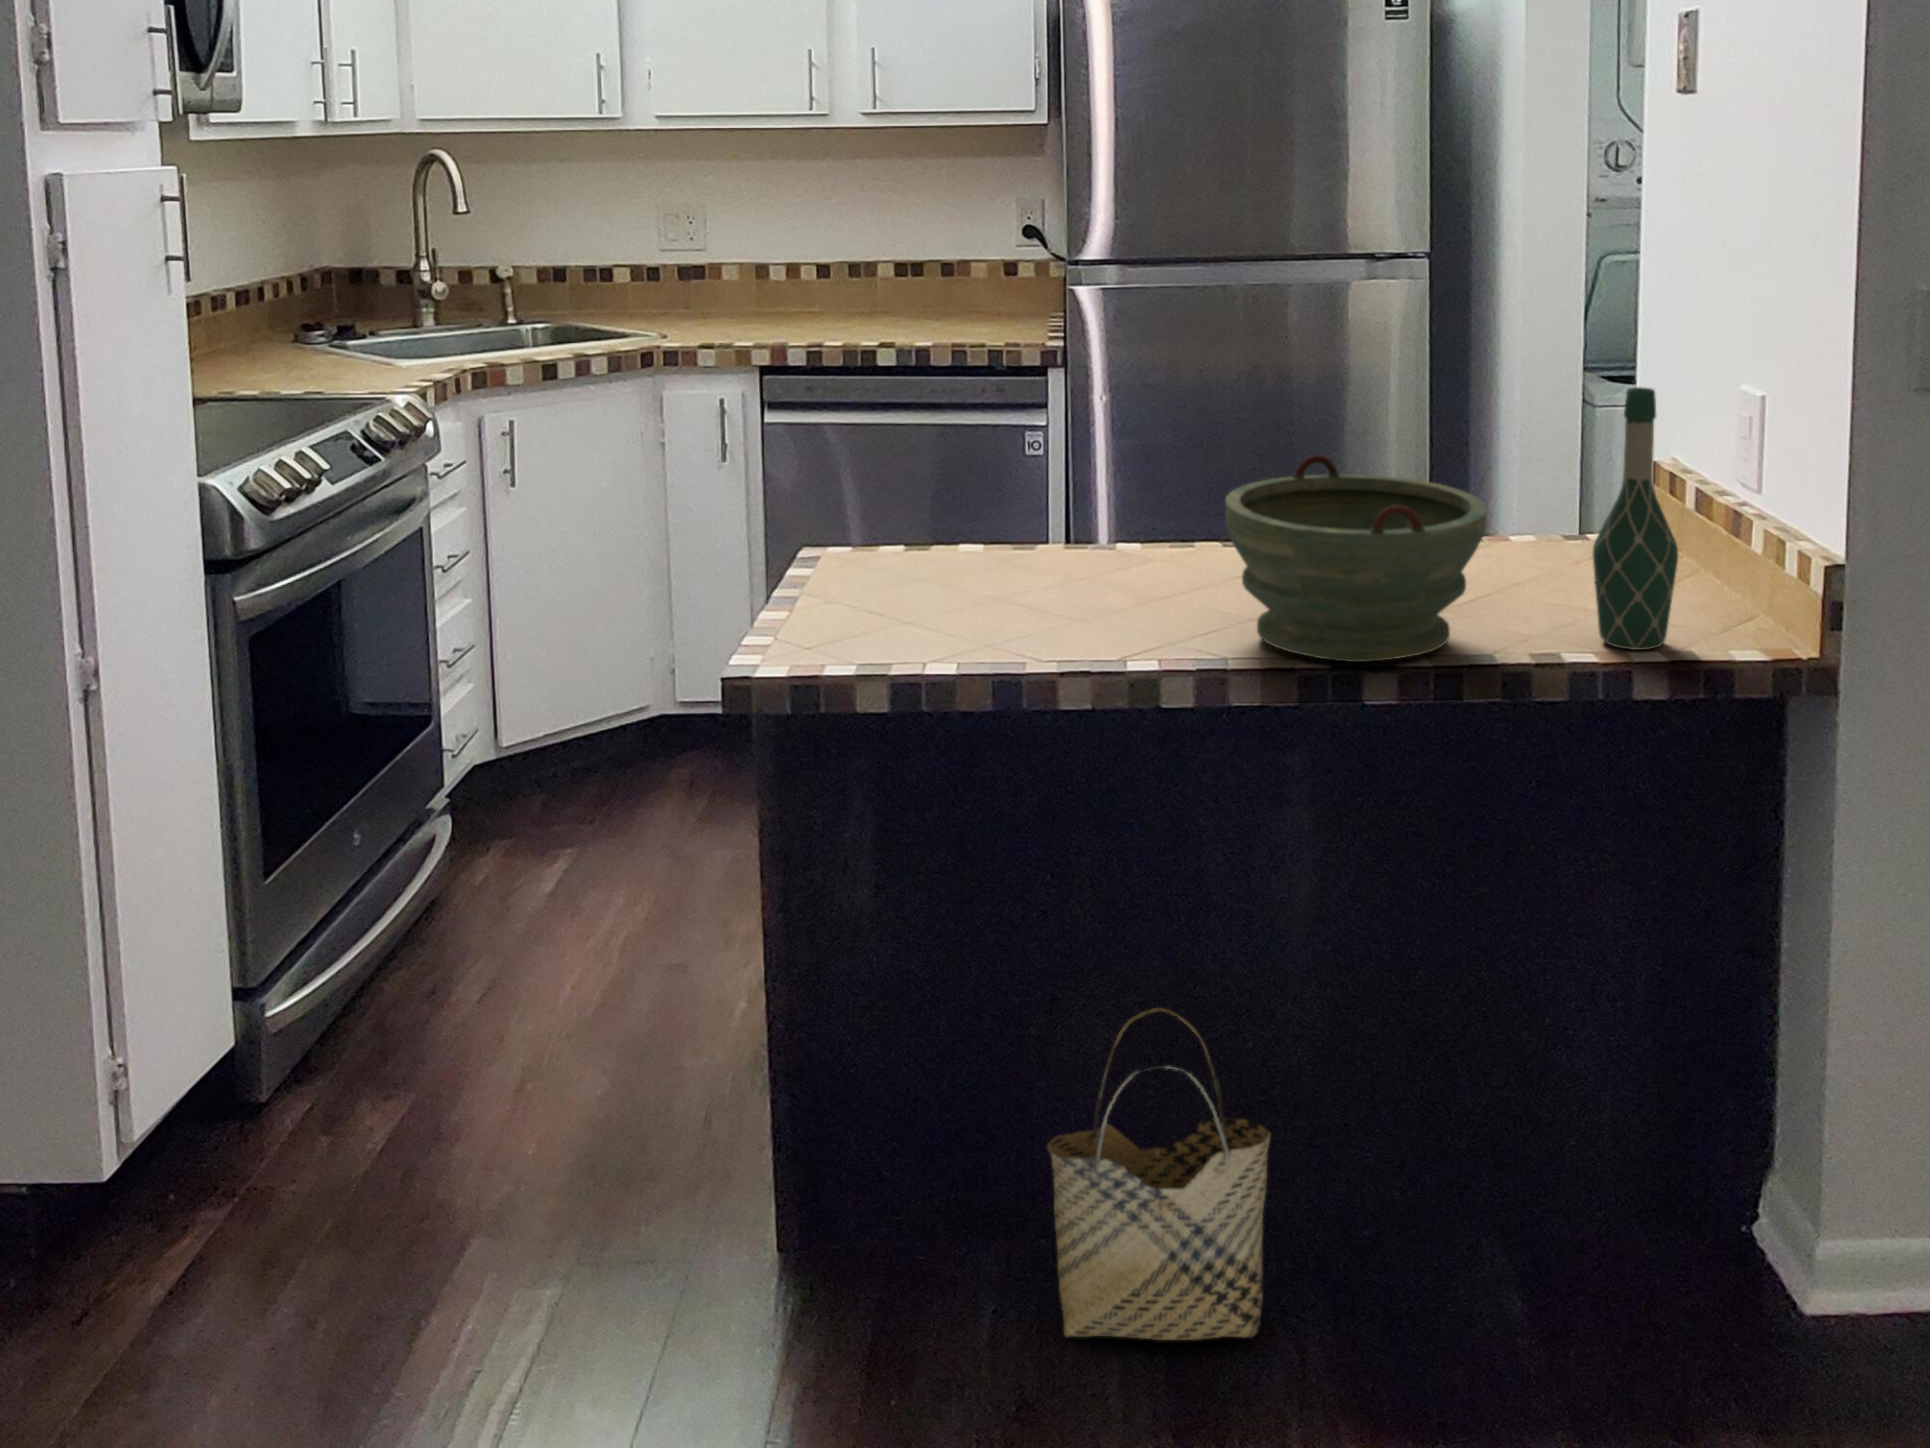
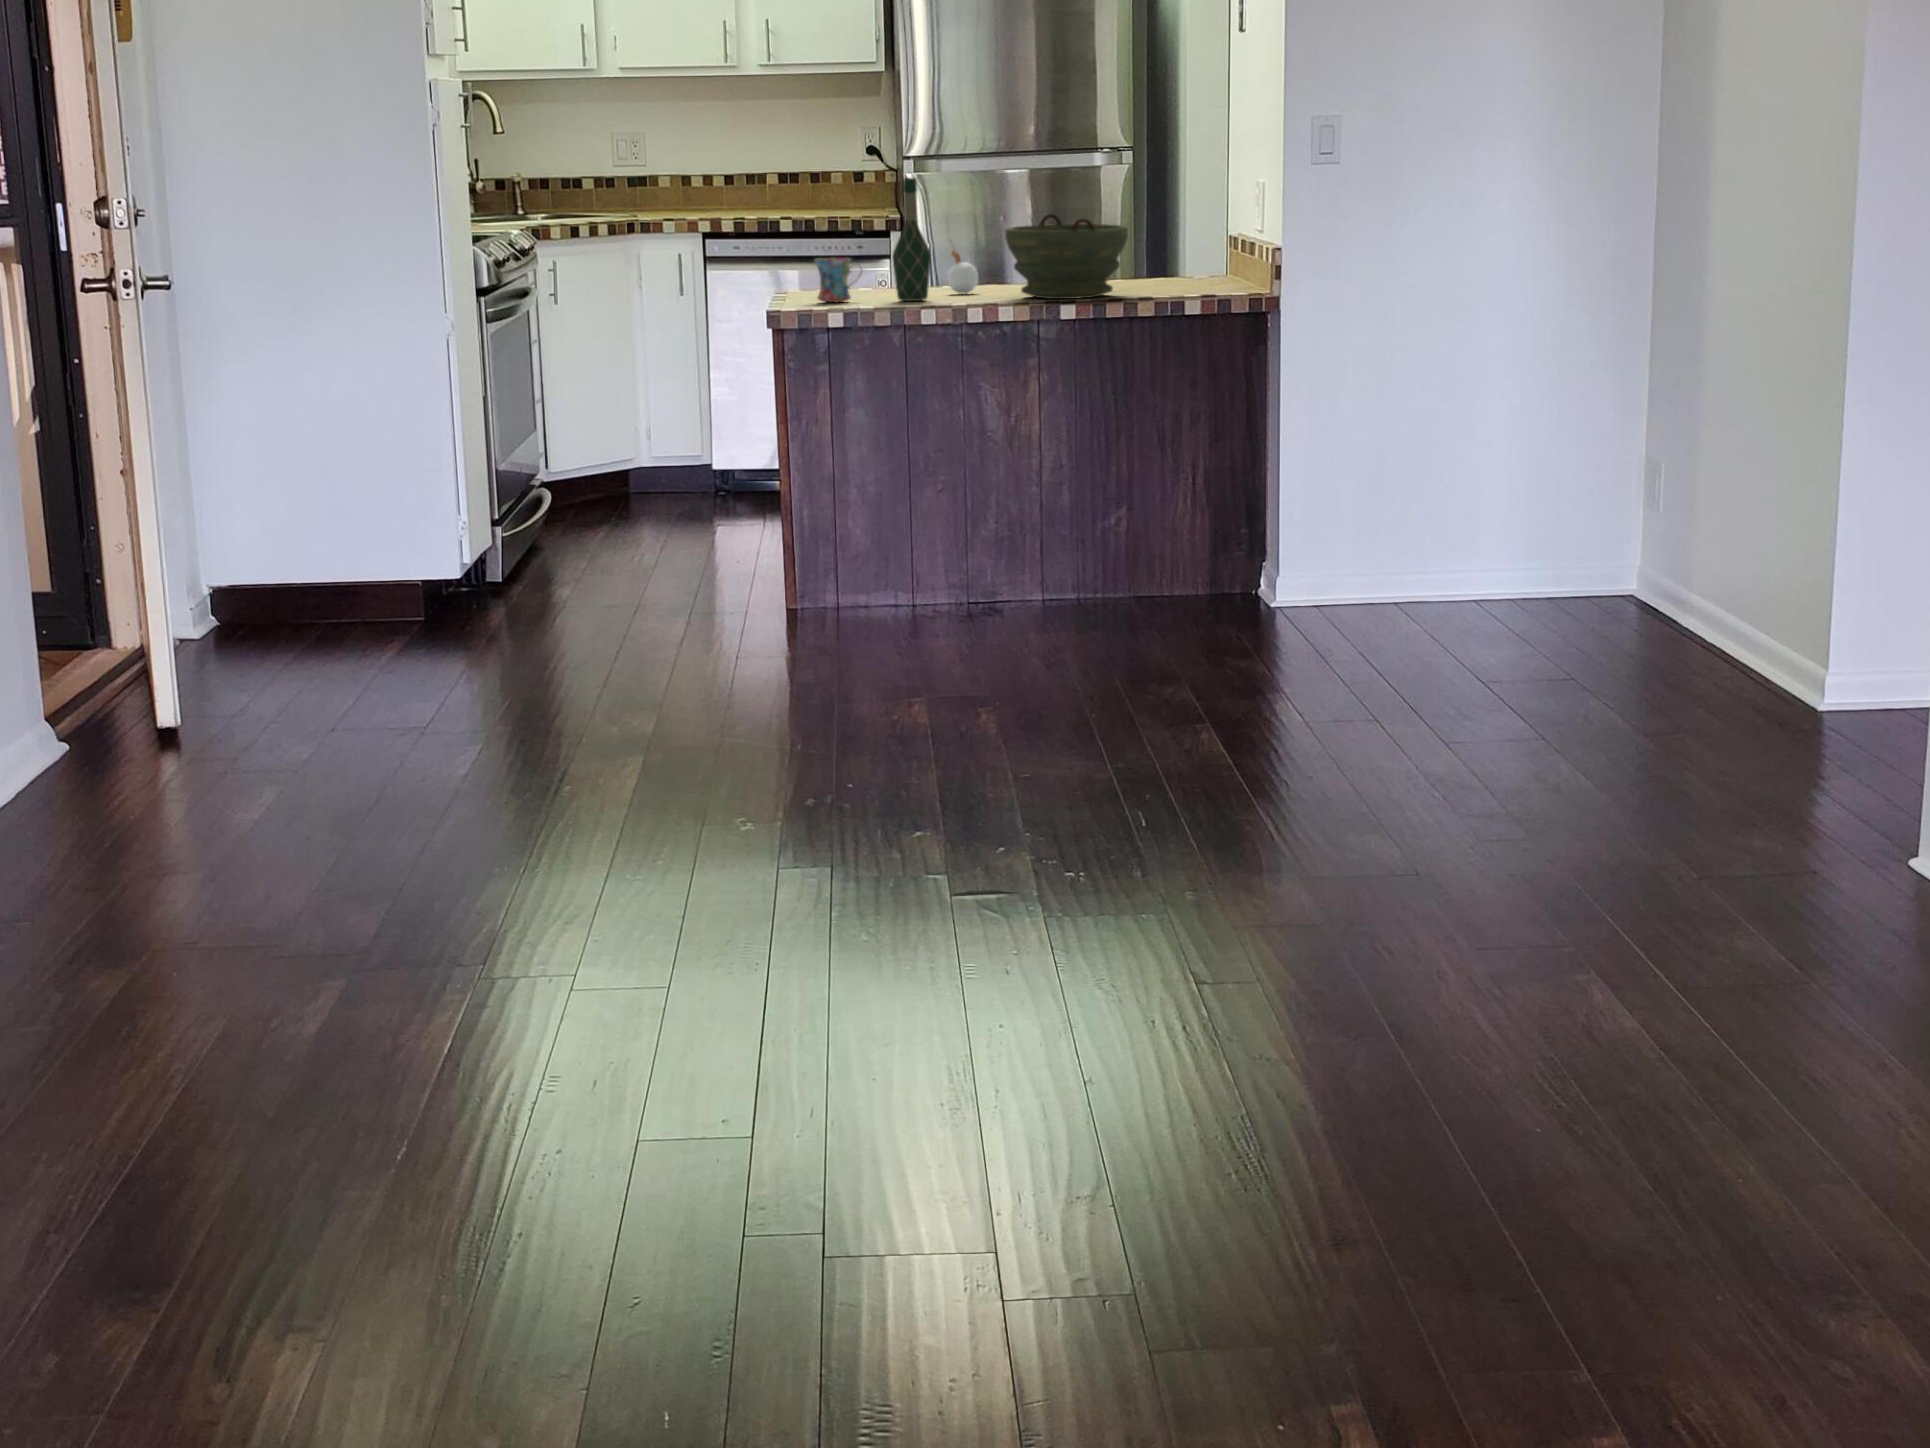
wine bottle: present [1593,387,1678,650] -> present [892,178,931,301]
candle: none [1110,481,1170,589] -> present [947,249,978,293]
mug: none [828,542,927,642] -> present [815,258,853,302]
woven basket: present [1047,1008,1270,1340] -> none [927,470,1030,612]

